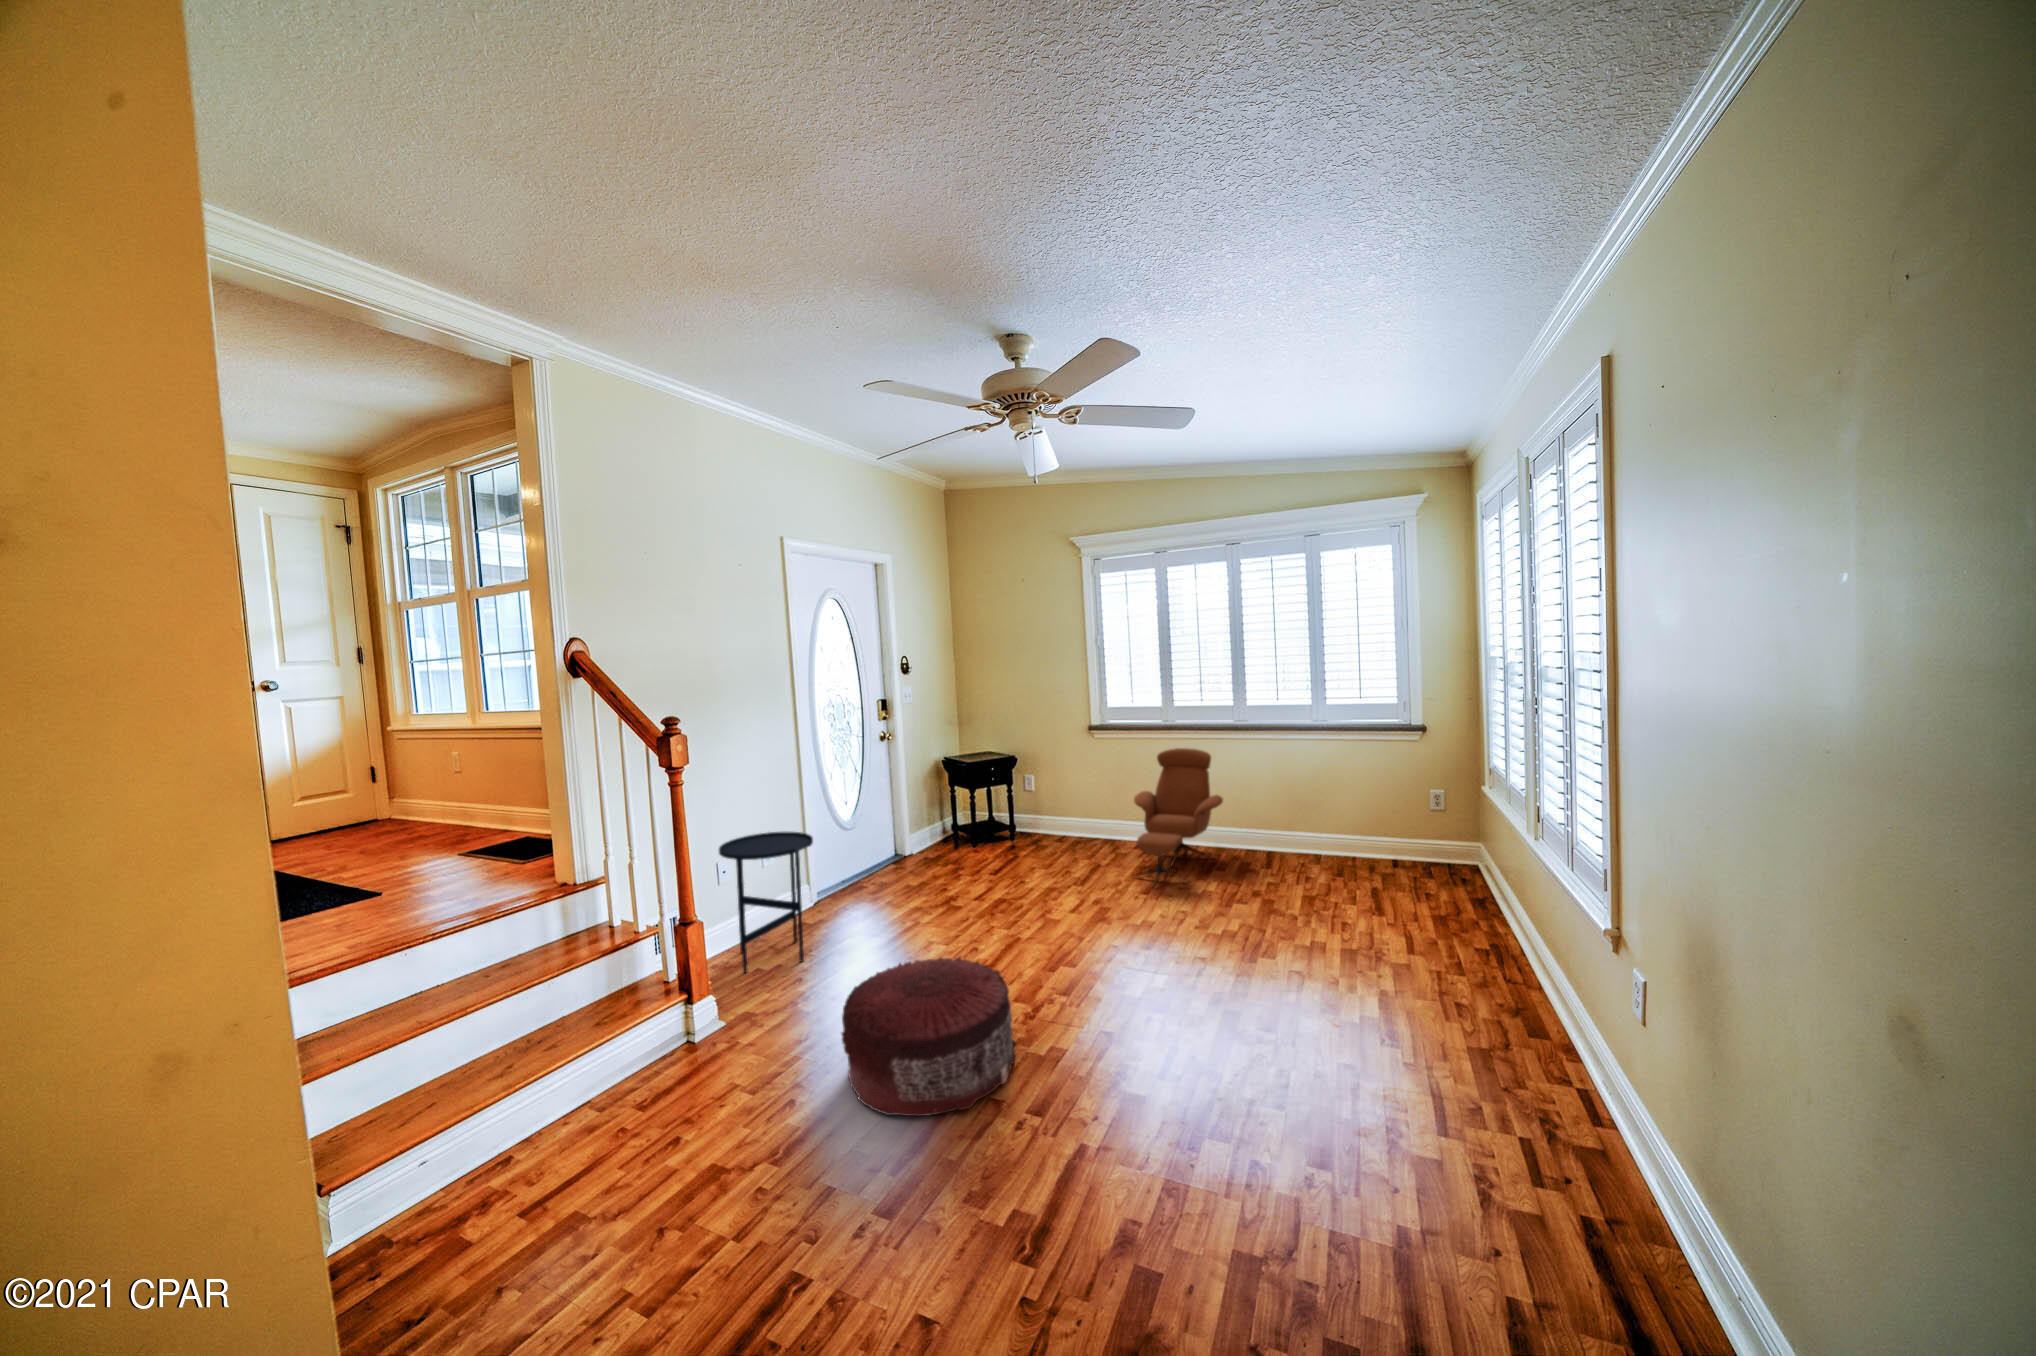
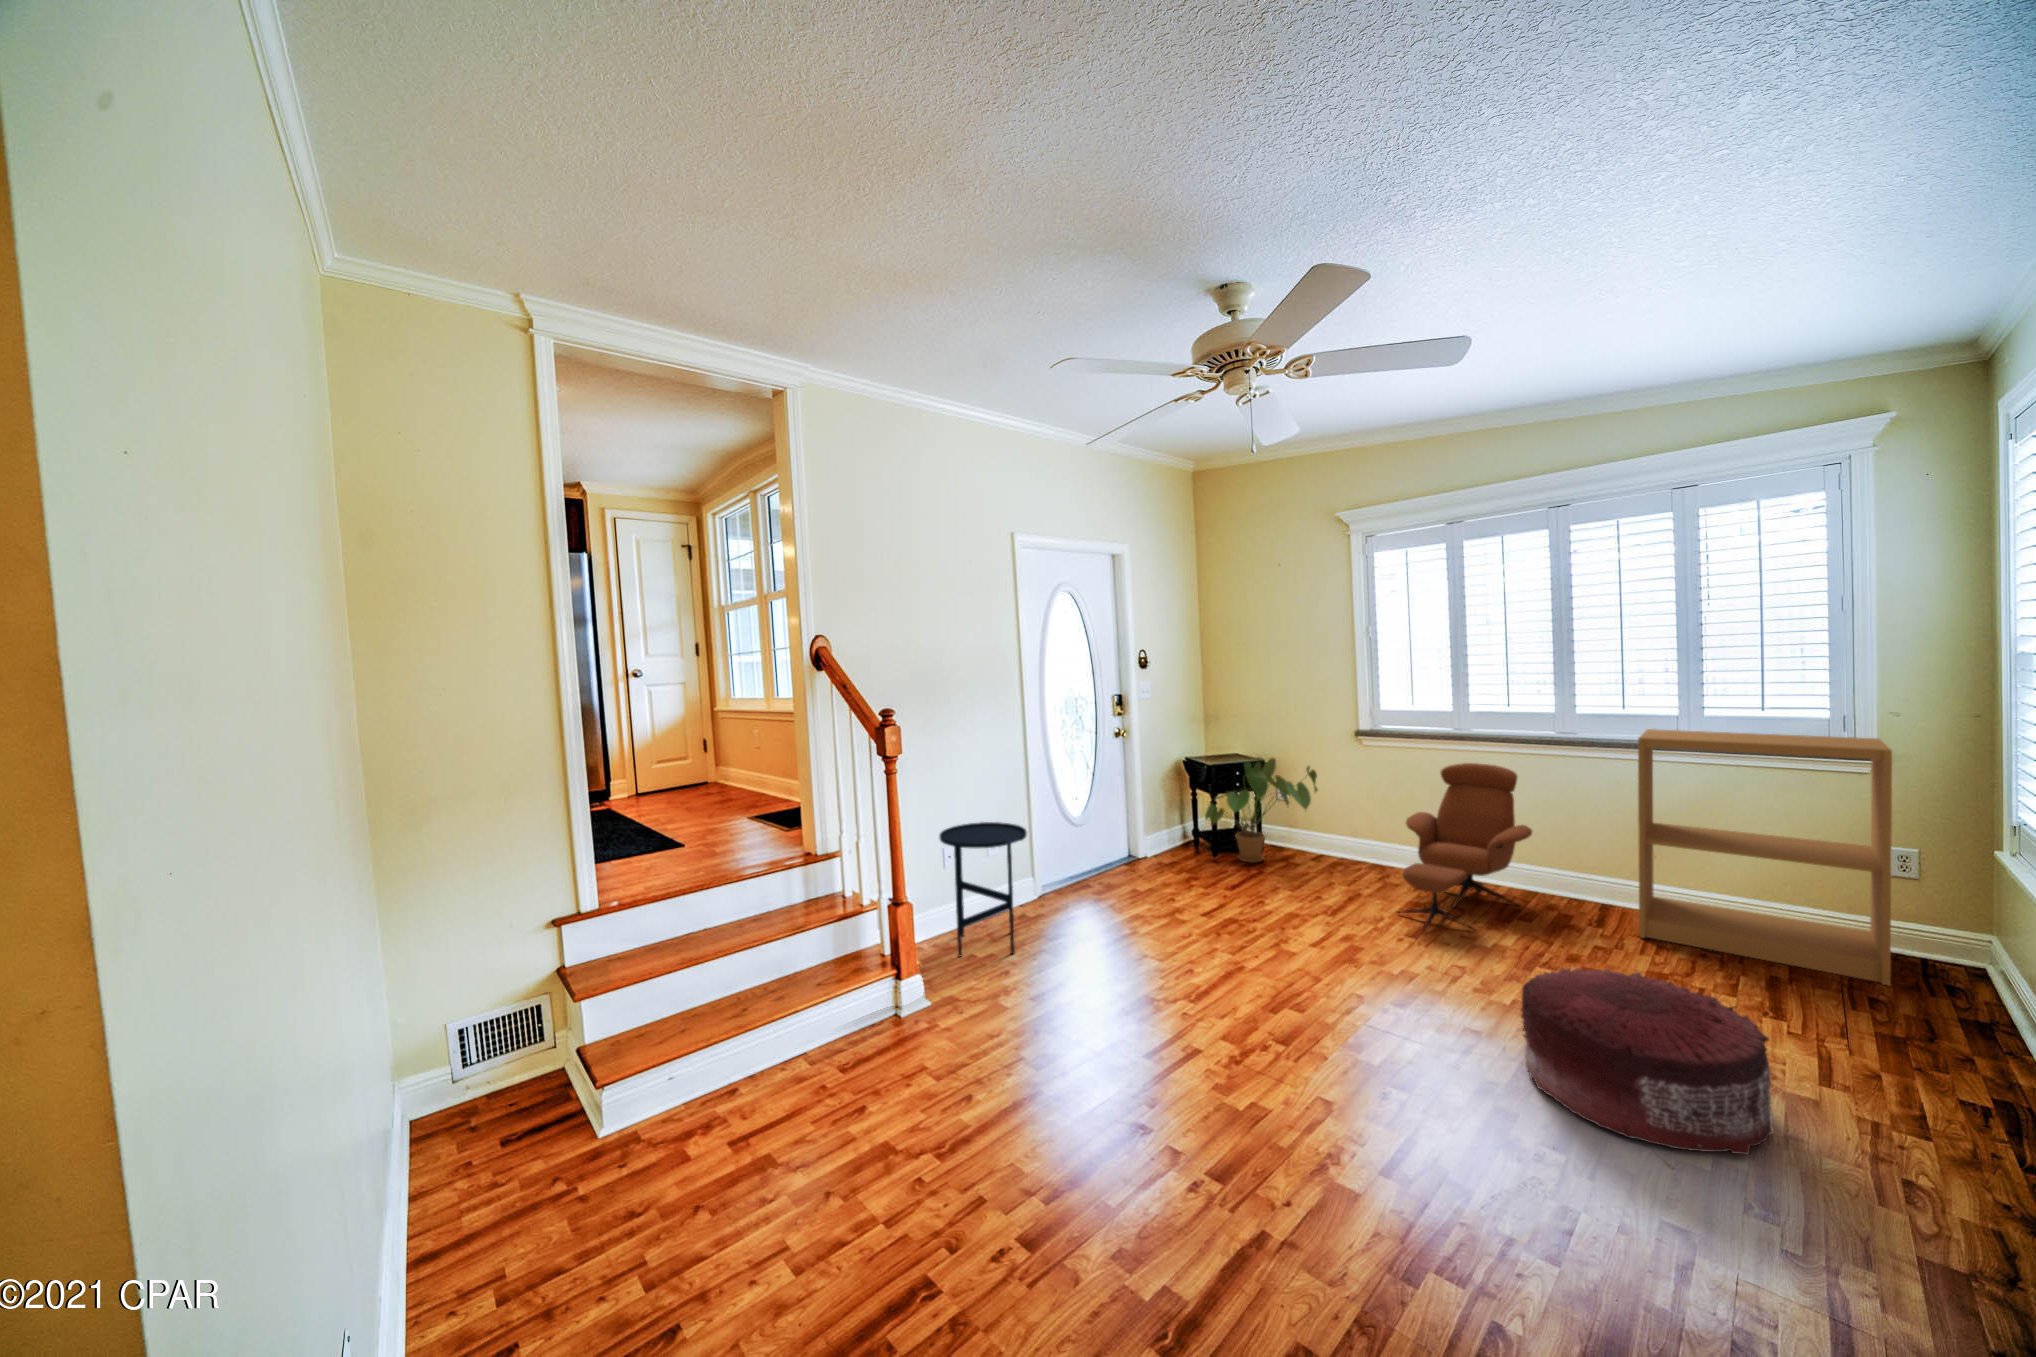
bookshelf: none [1291,715,1433,883] -> present [1638,729,1892,985]
house plant: none [967,753,1061,849] -> present [1205,757,1318,863]
pouf: present [841,956,1016,1116] -> present [1521,968,1774,1155]

